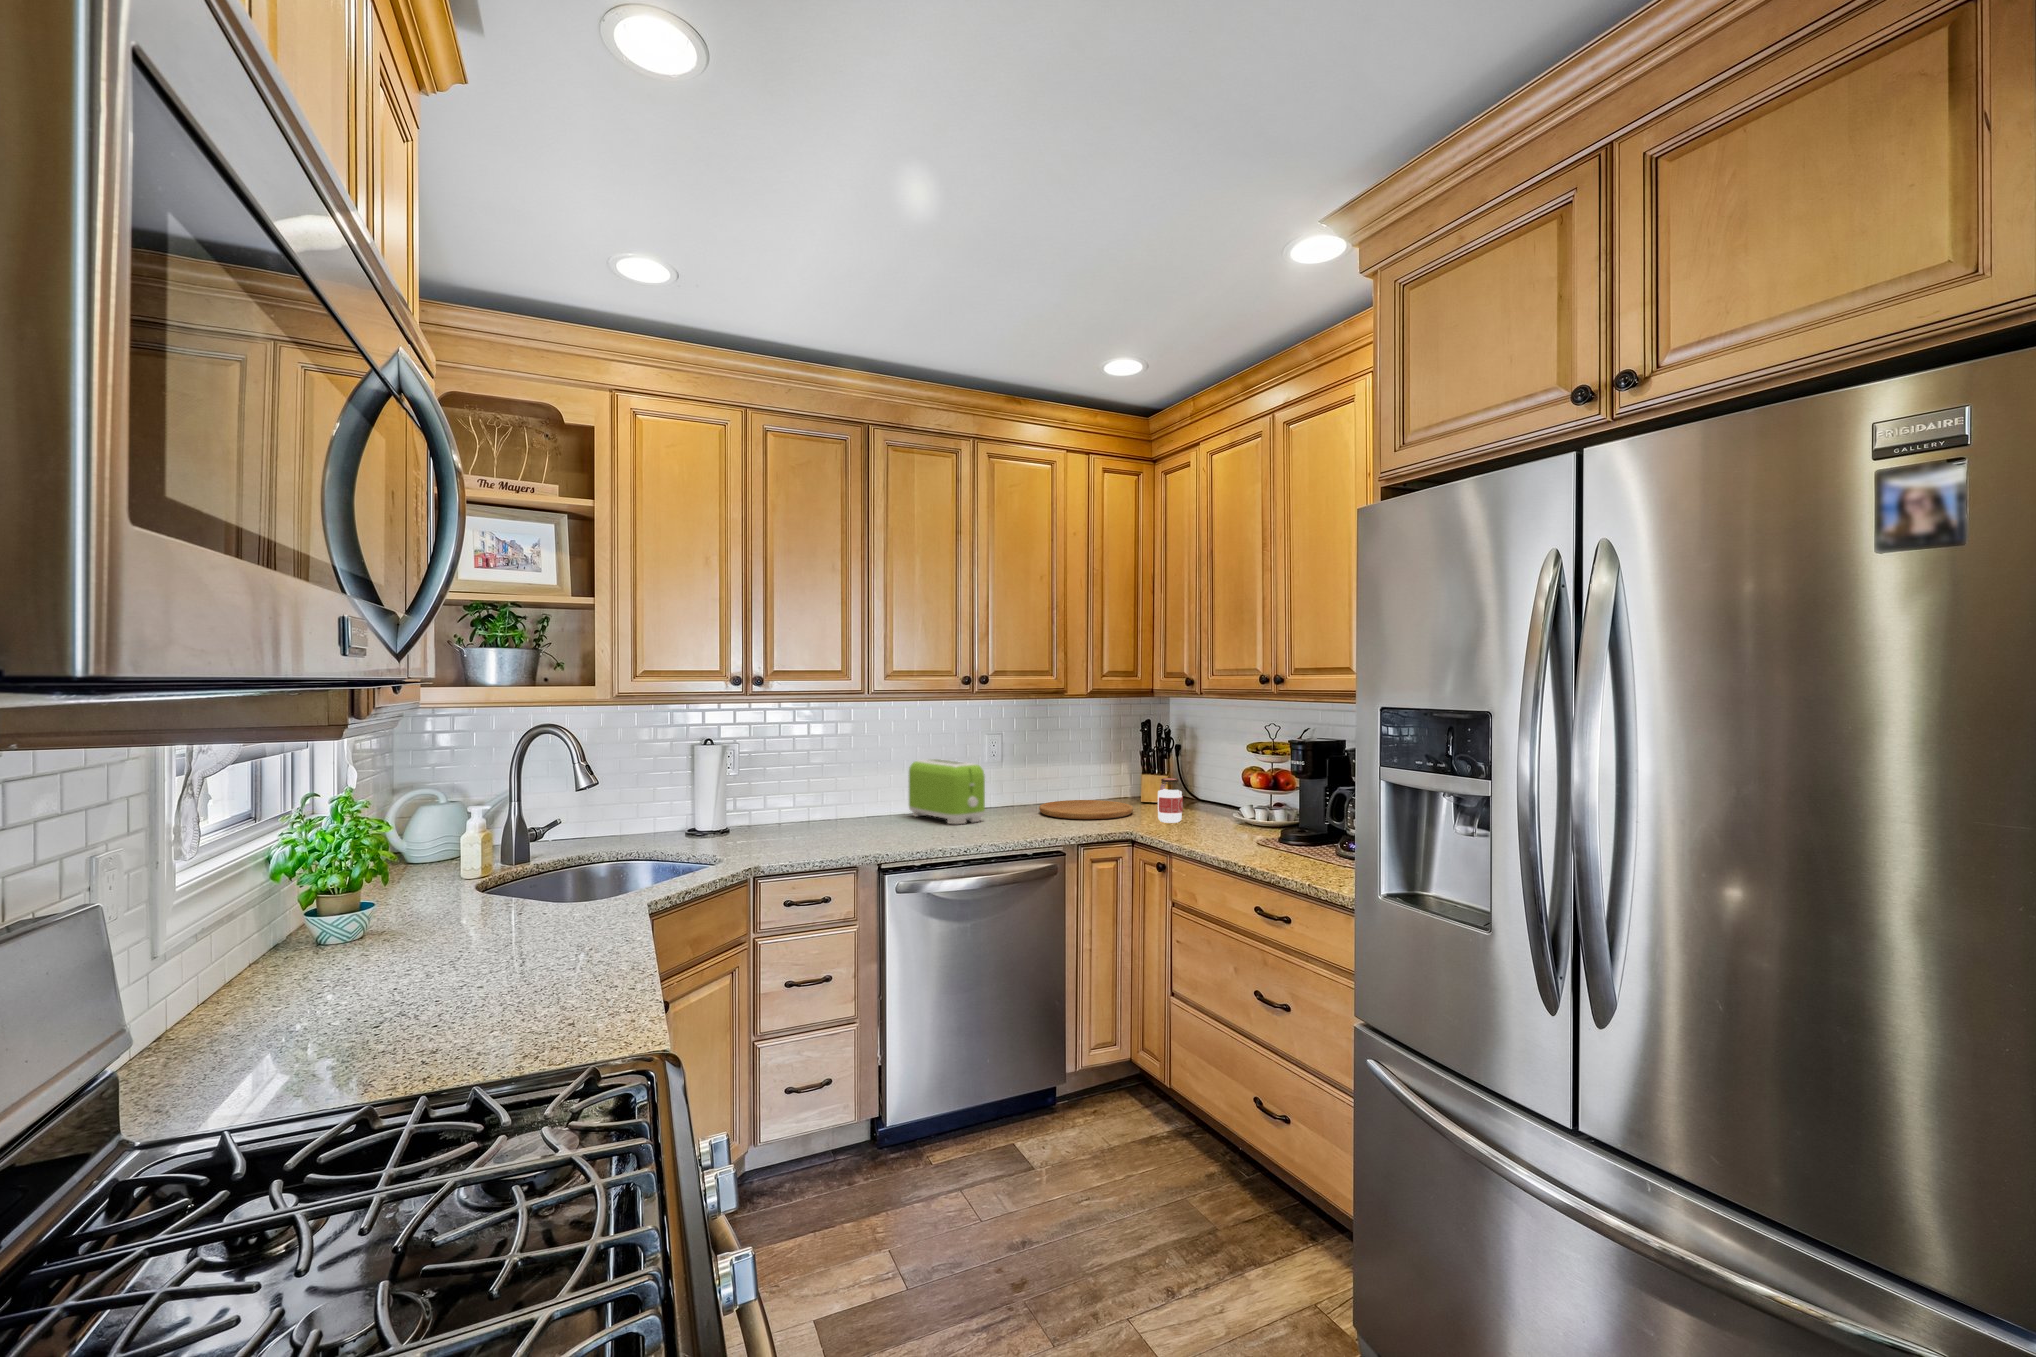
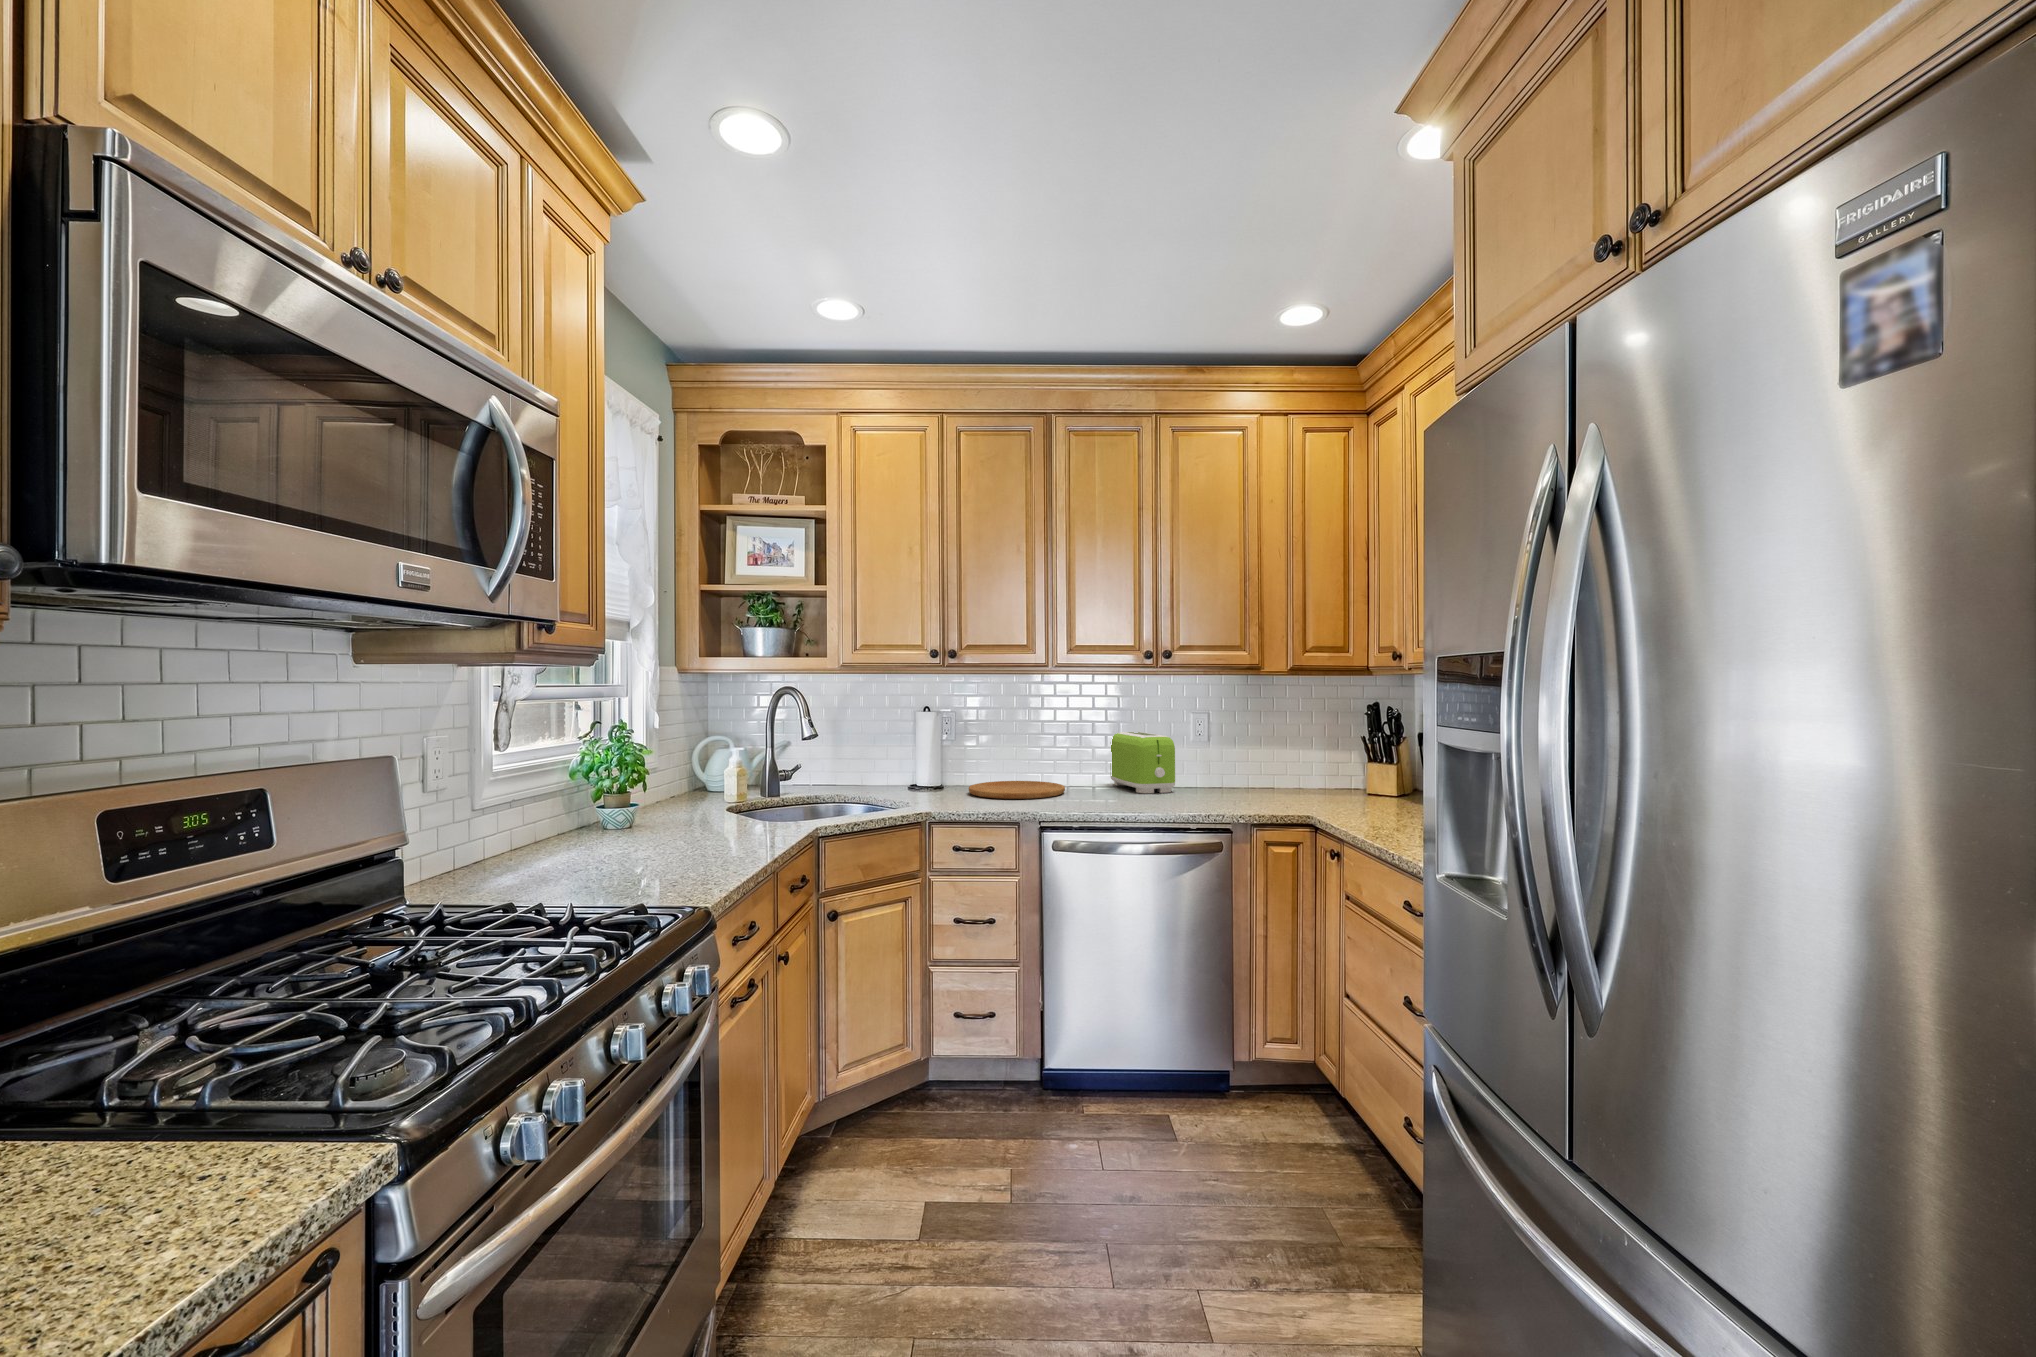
jar: present [1158,778,1183,823] -> none [1353,757,1382,805]
cutting board: present [1039,800,1133,819] -> present [969,781,1065,799]

